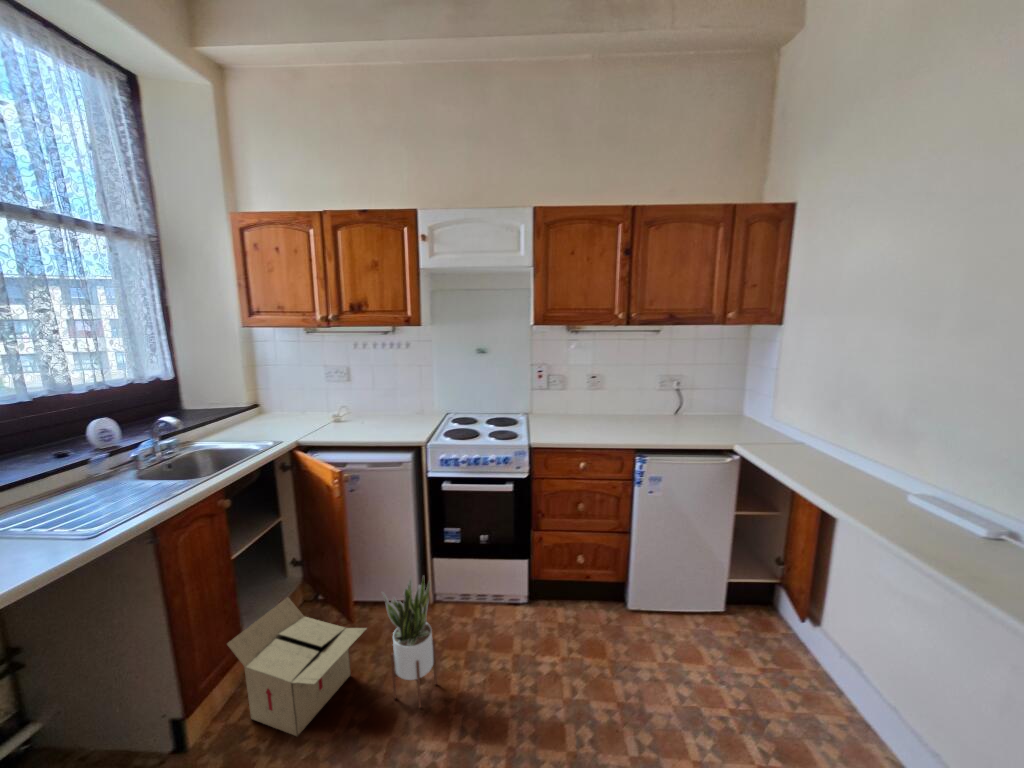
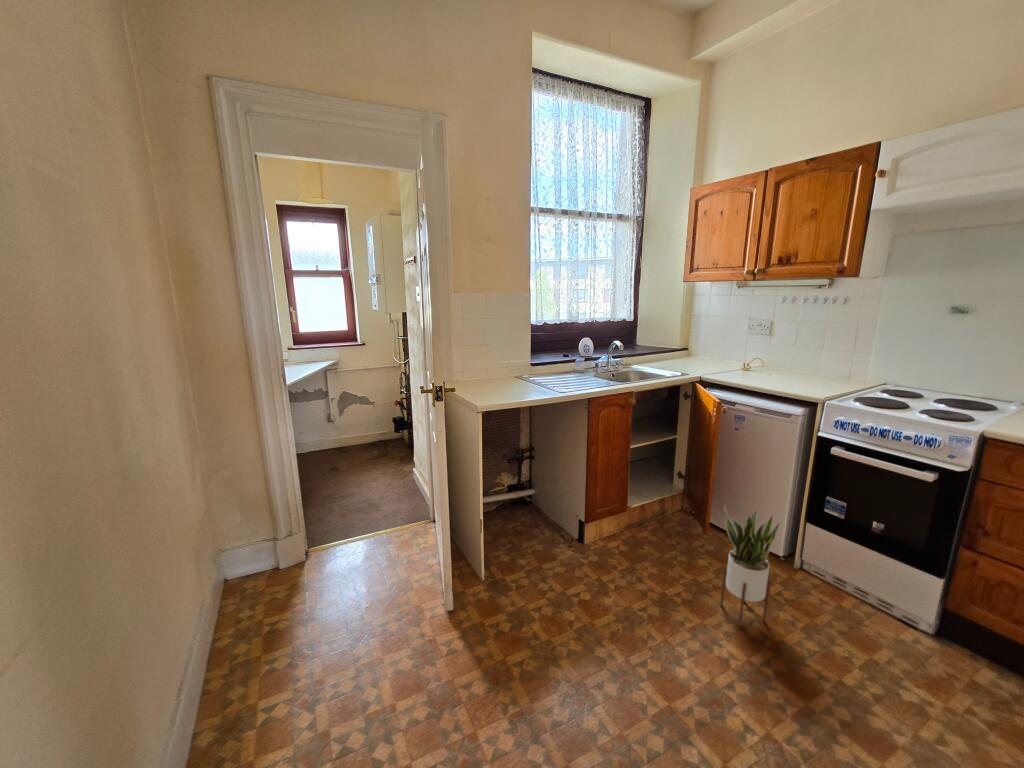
cardboard box: present [227,597,367,736] -> none [616,489,713,579]

